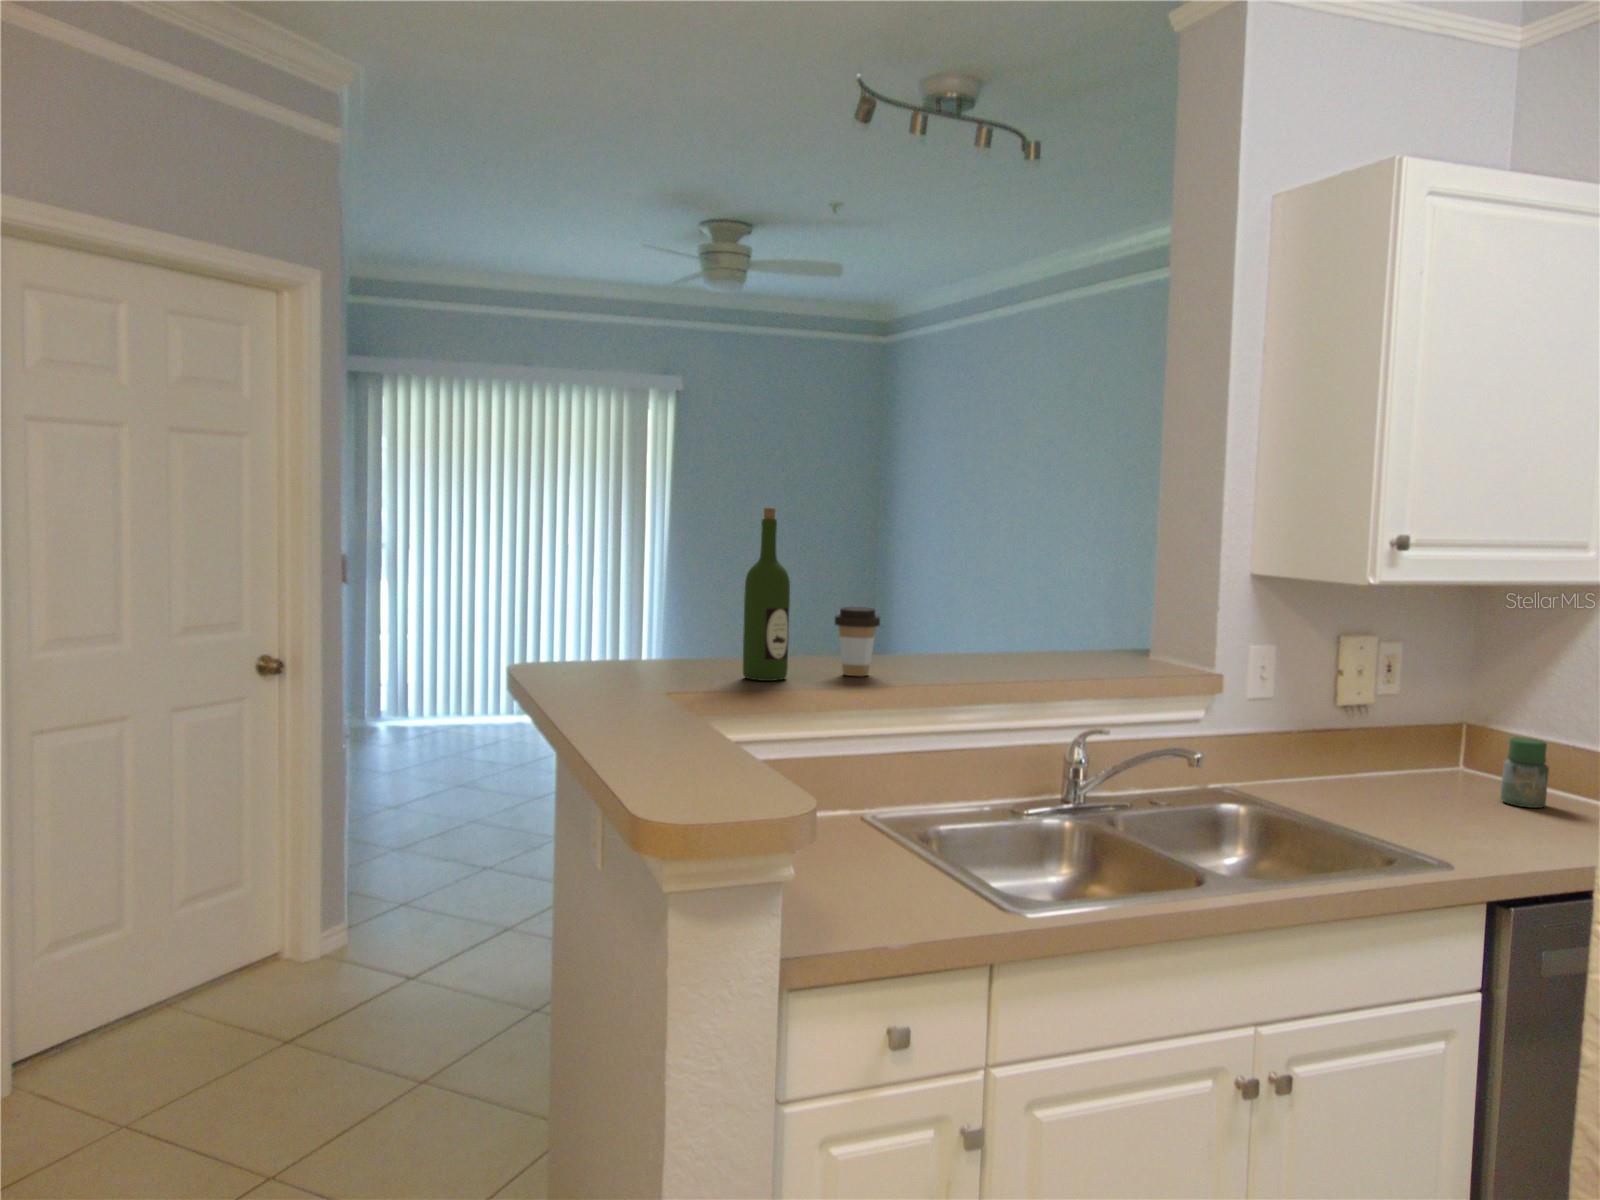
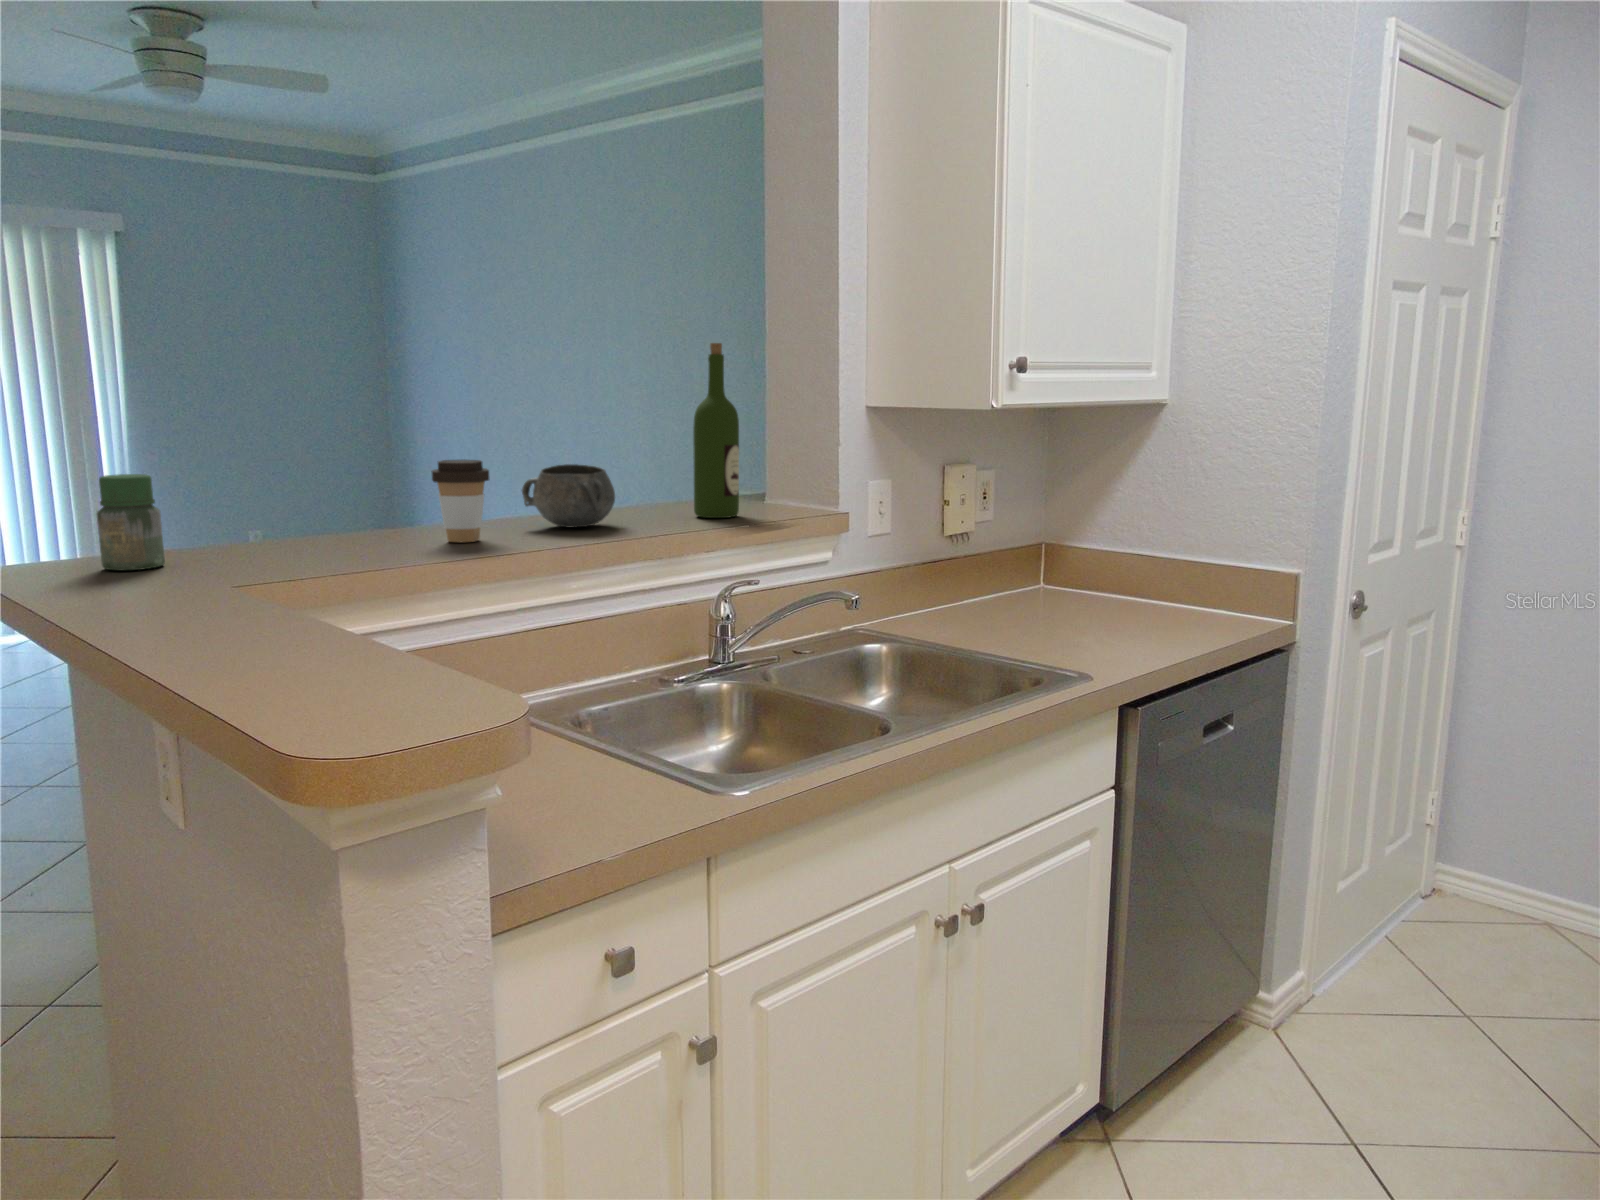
wine bottle: present [743,508,790,681] -> present [693,343,739,518]
decorative bowl: none [912,615,992,670] -> present [522,464,615,527]
jar: present [1501,737,1549,808] -> present [97,474,165,571]

